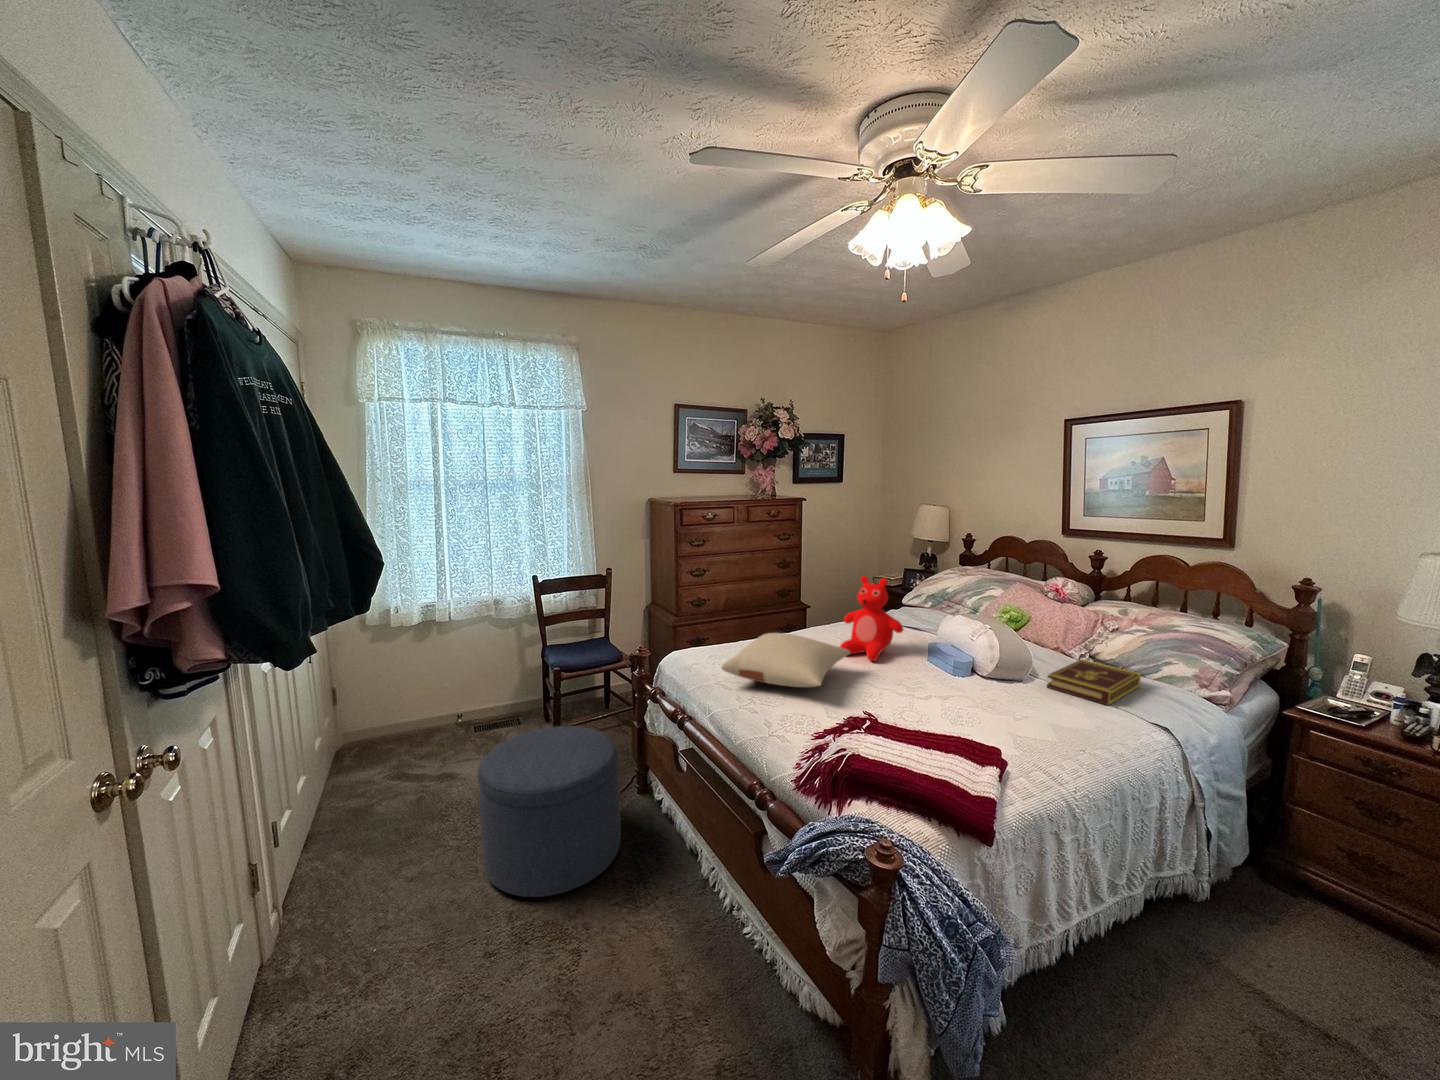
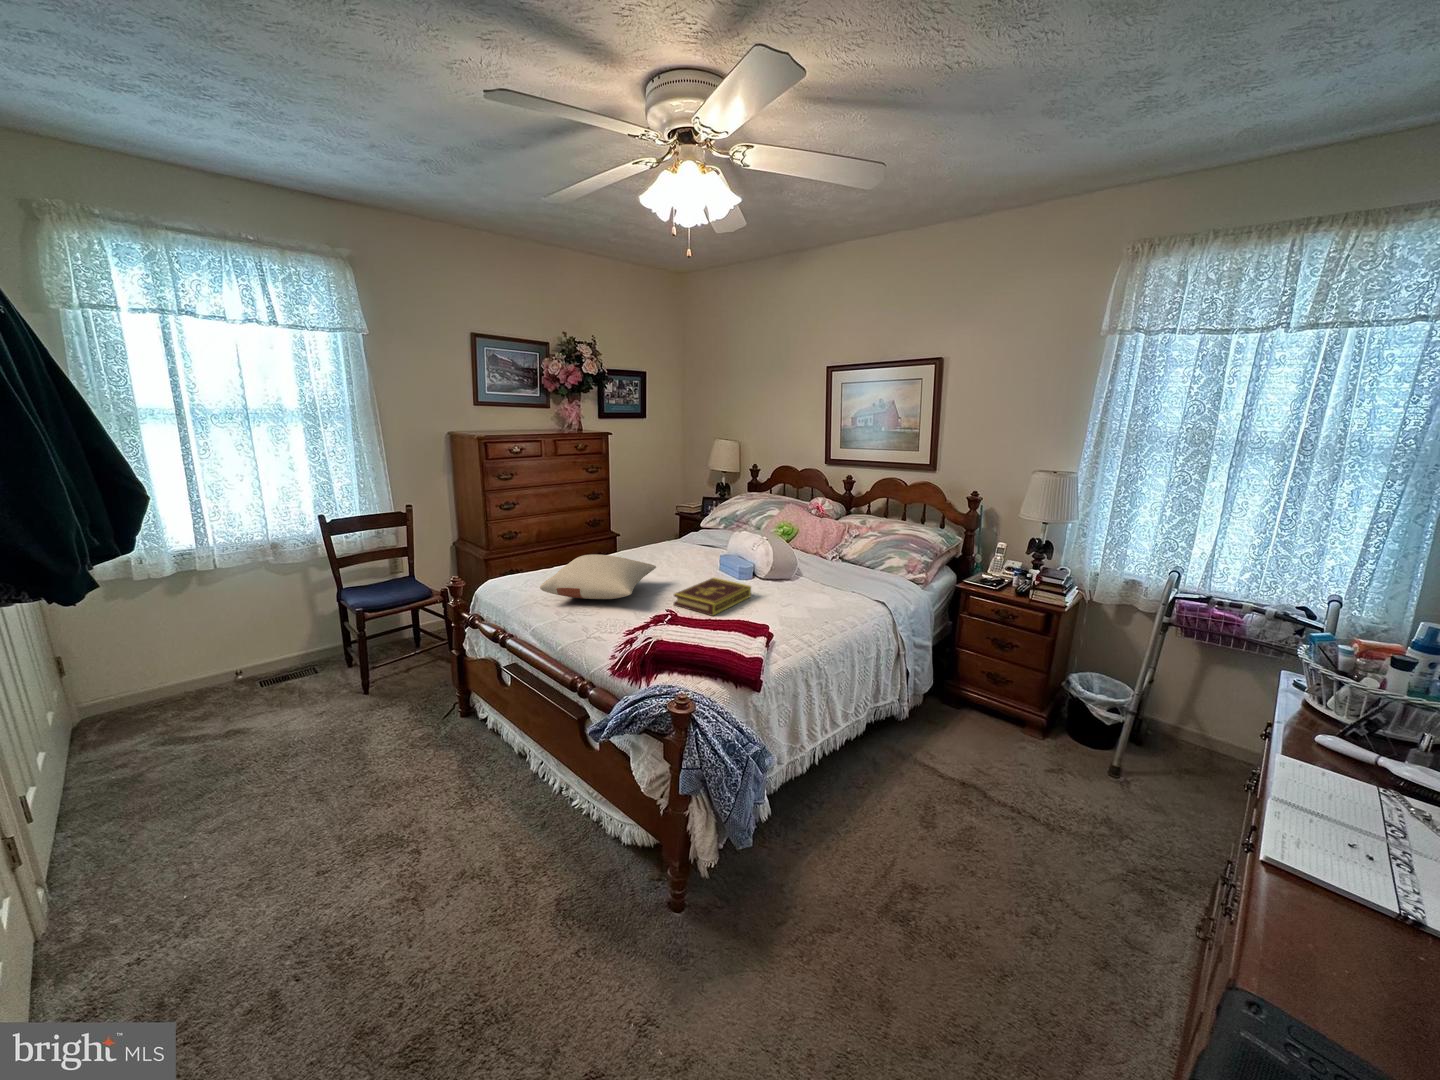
teddy bear: present [840,576,903,661] -> none [647,501,700,574]
book: present [1047,659,1141,706] -> present [674,578,751,616]
ottoman: present [478,726,621,897] -> none [285,659,450,820]

